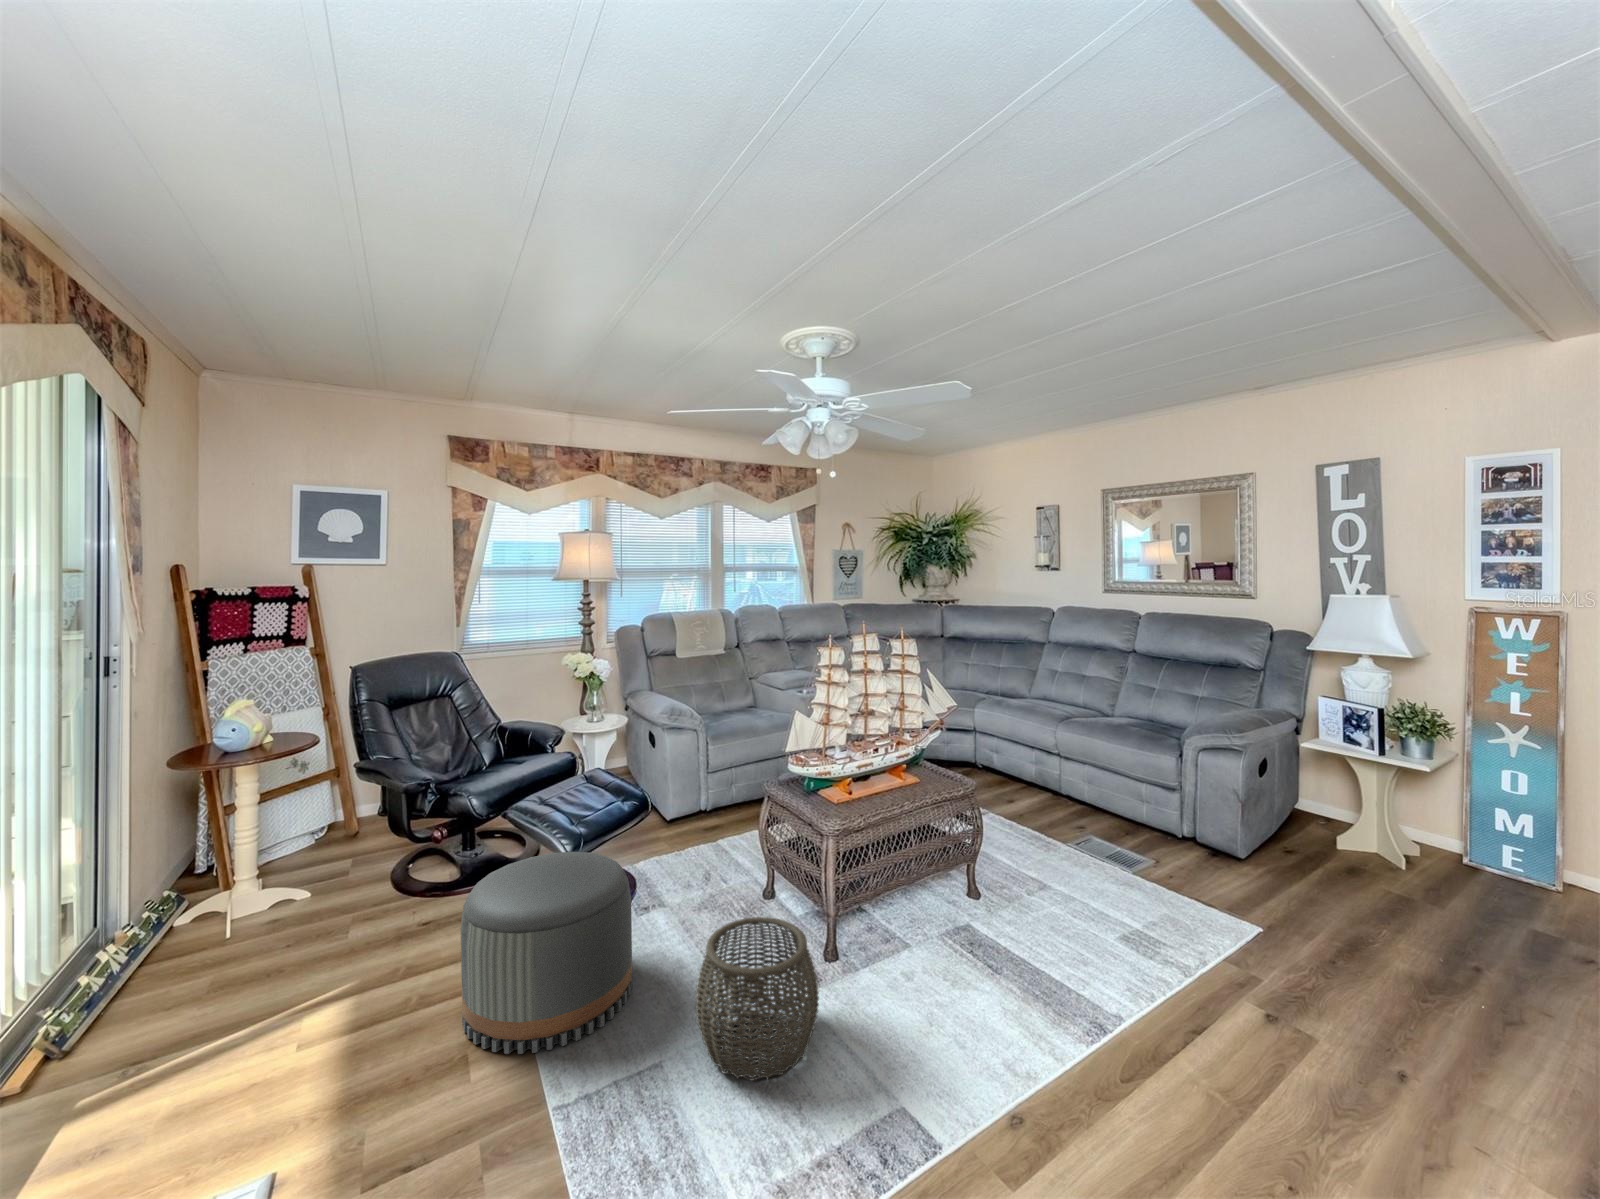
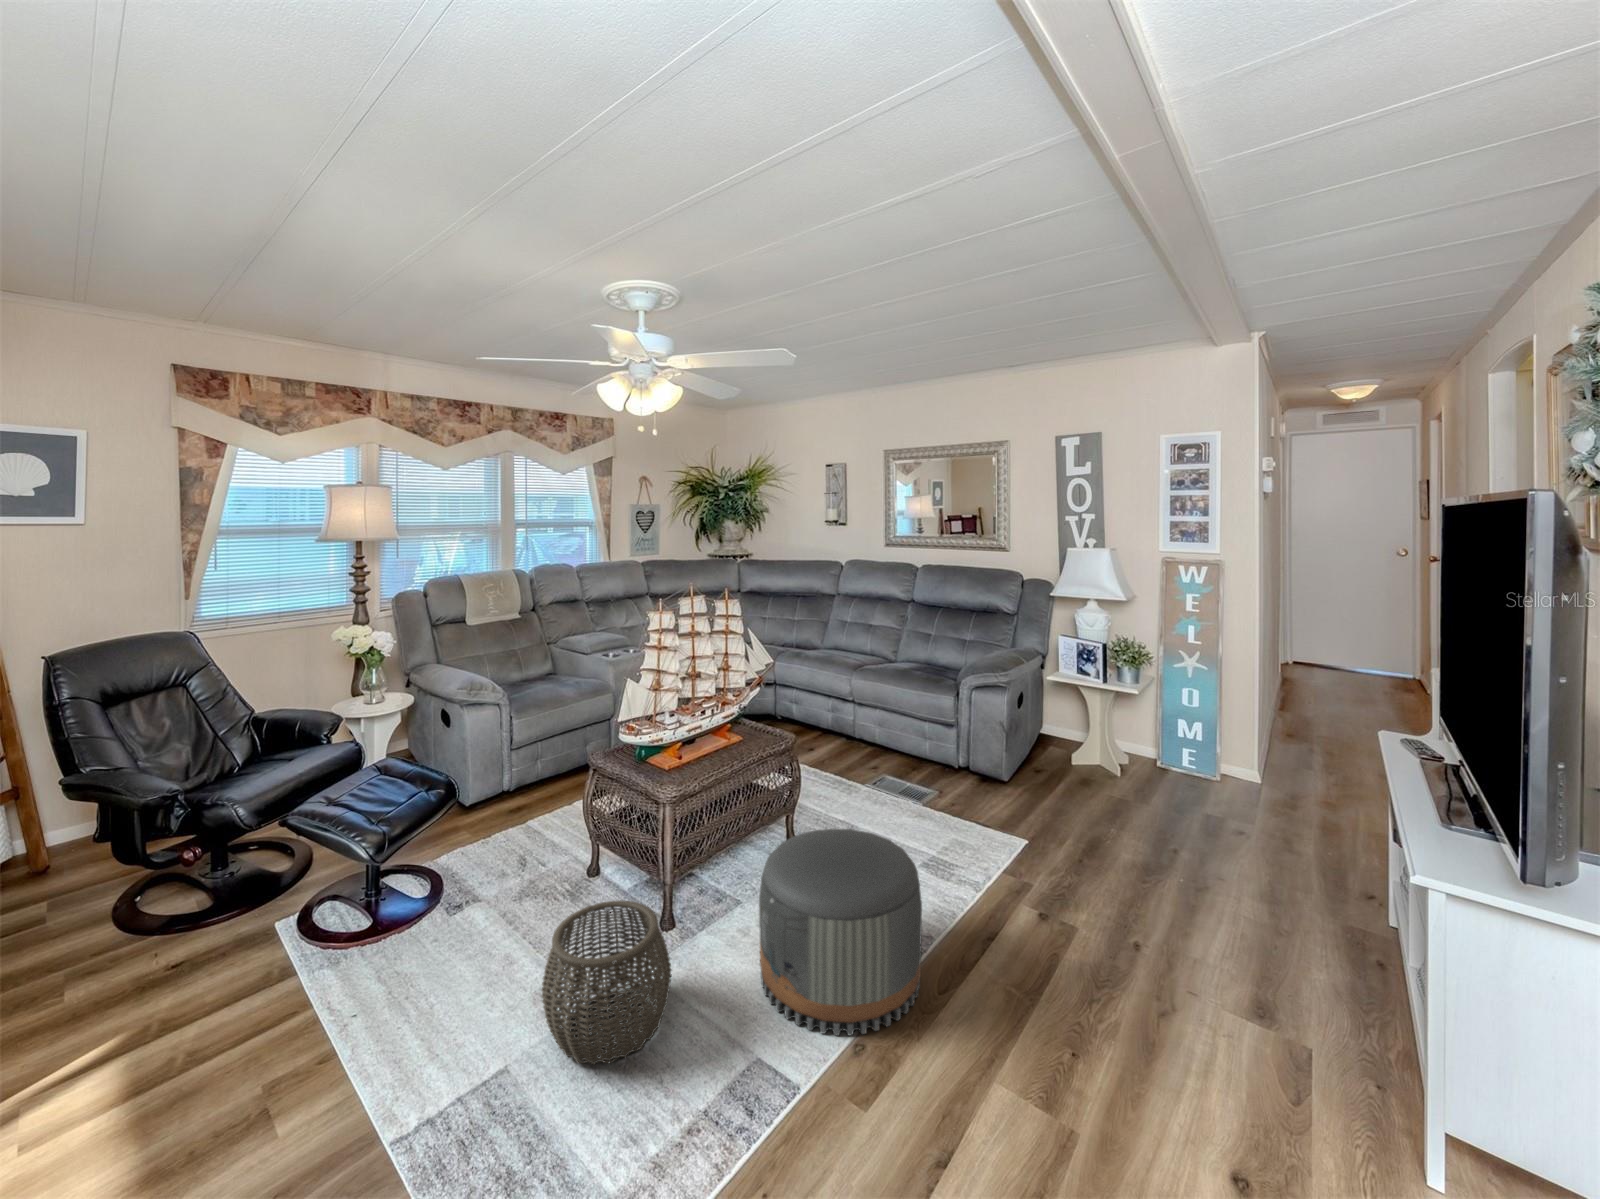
pouf: present [461,852,632,1054] -> present [759,829,922,1036]

